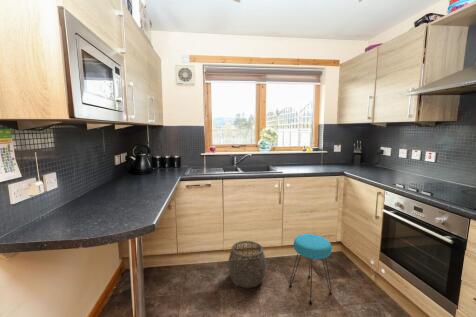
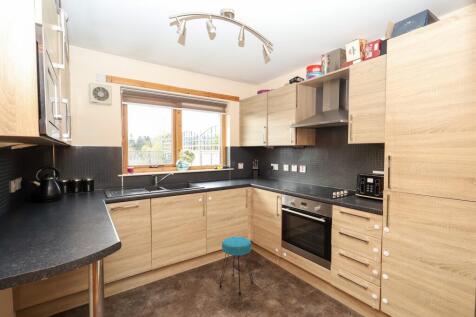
woven basket: present [228,241,266,288] -> none [161,254,199,300]

